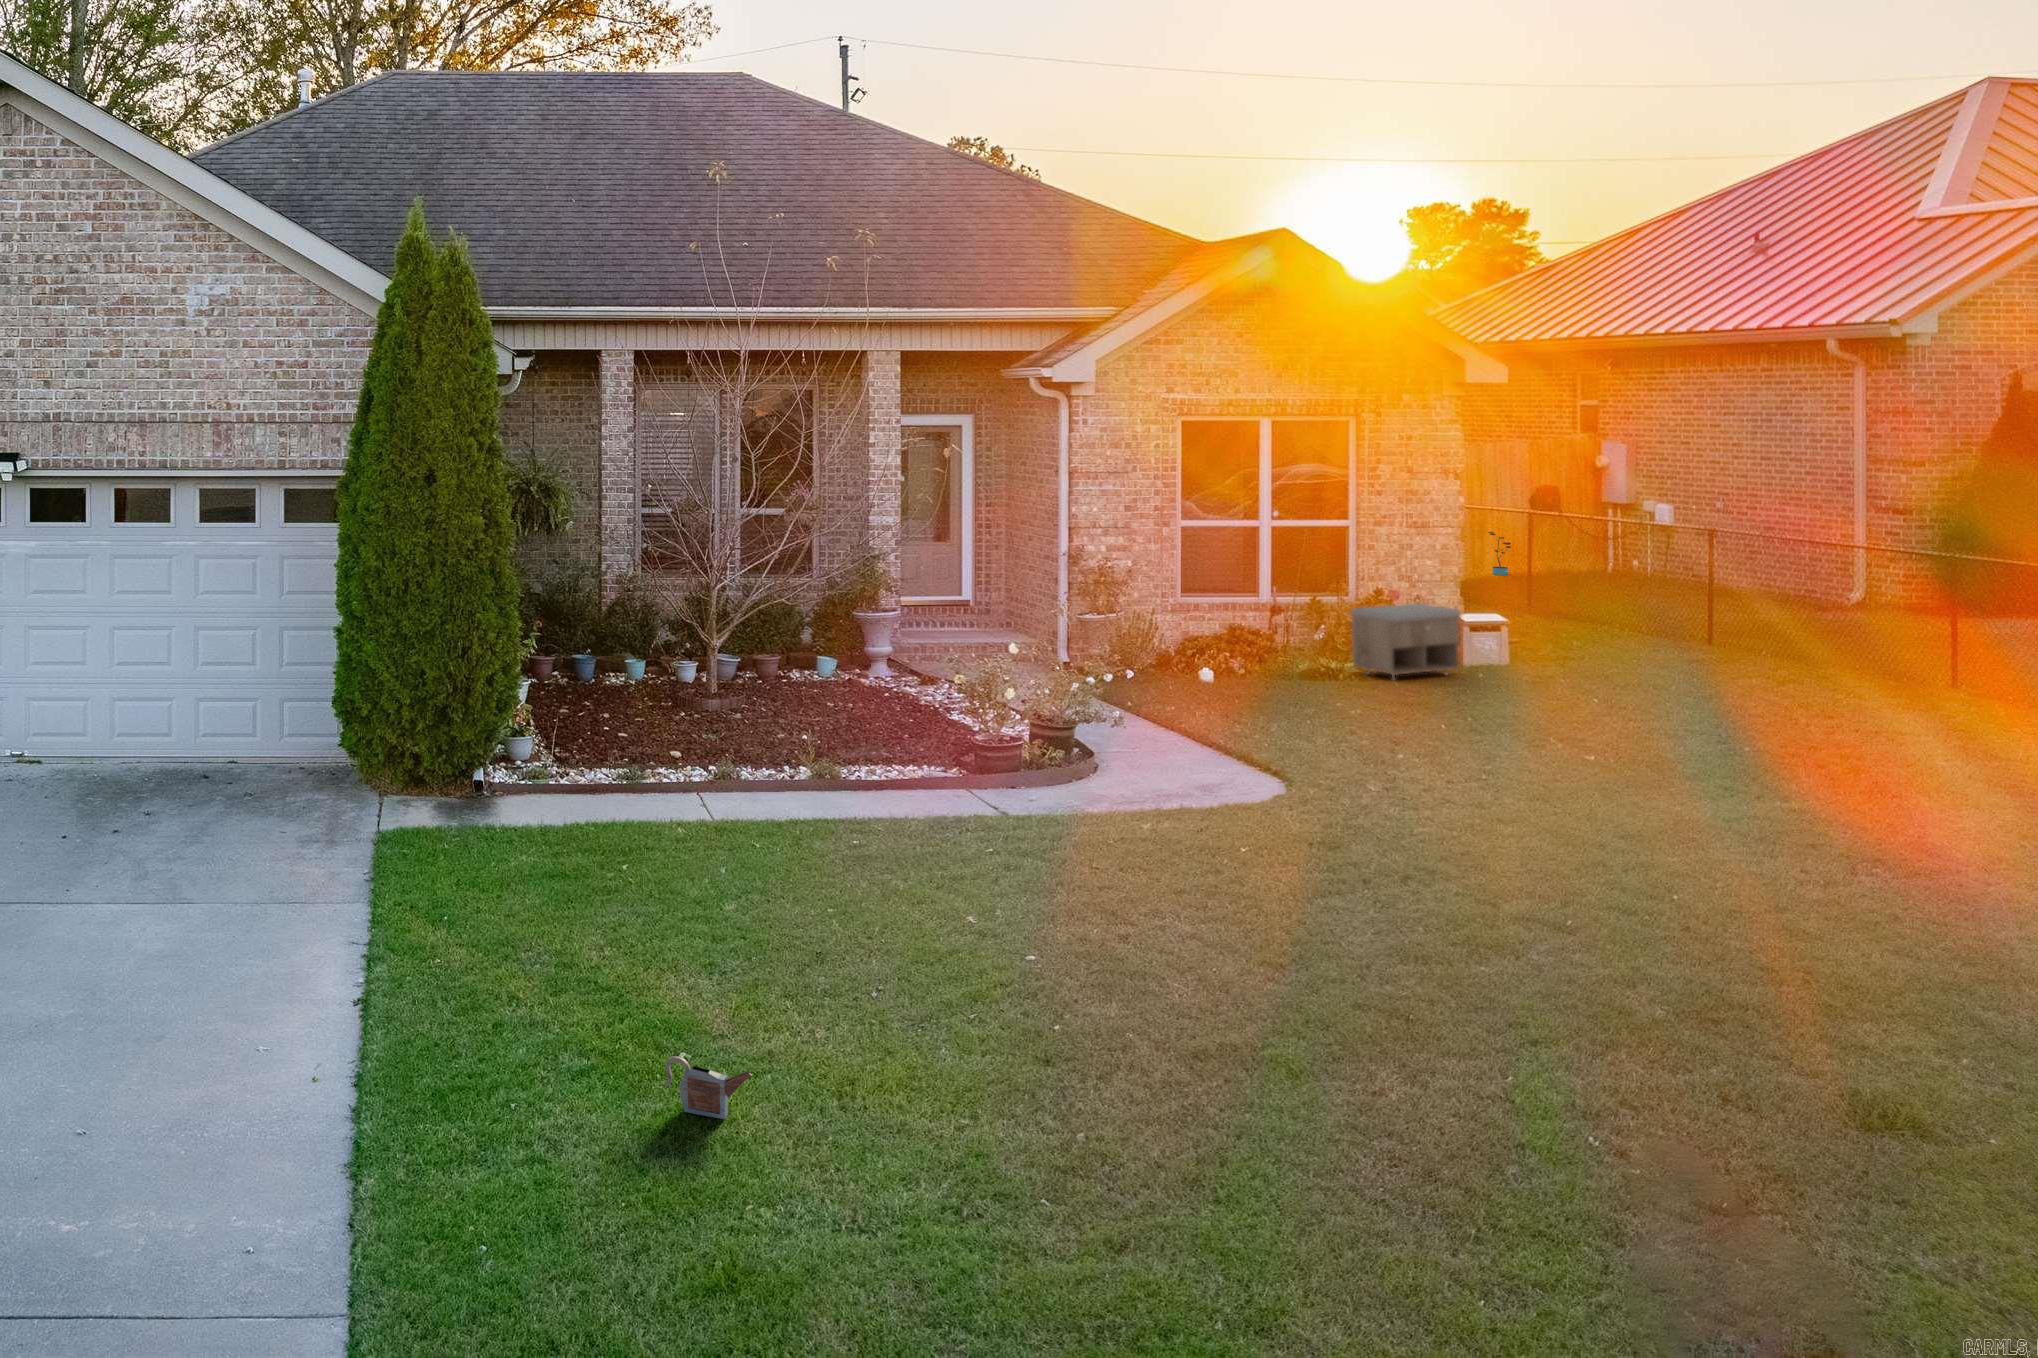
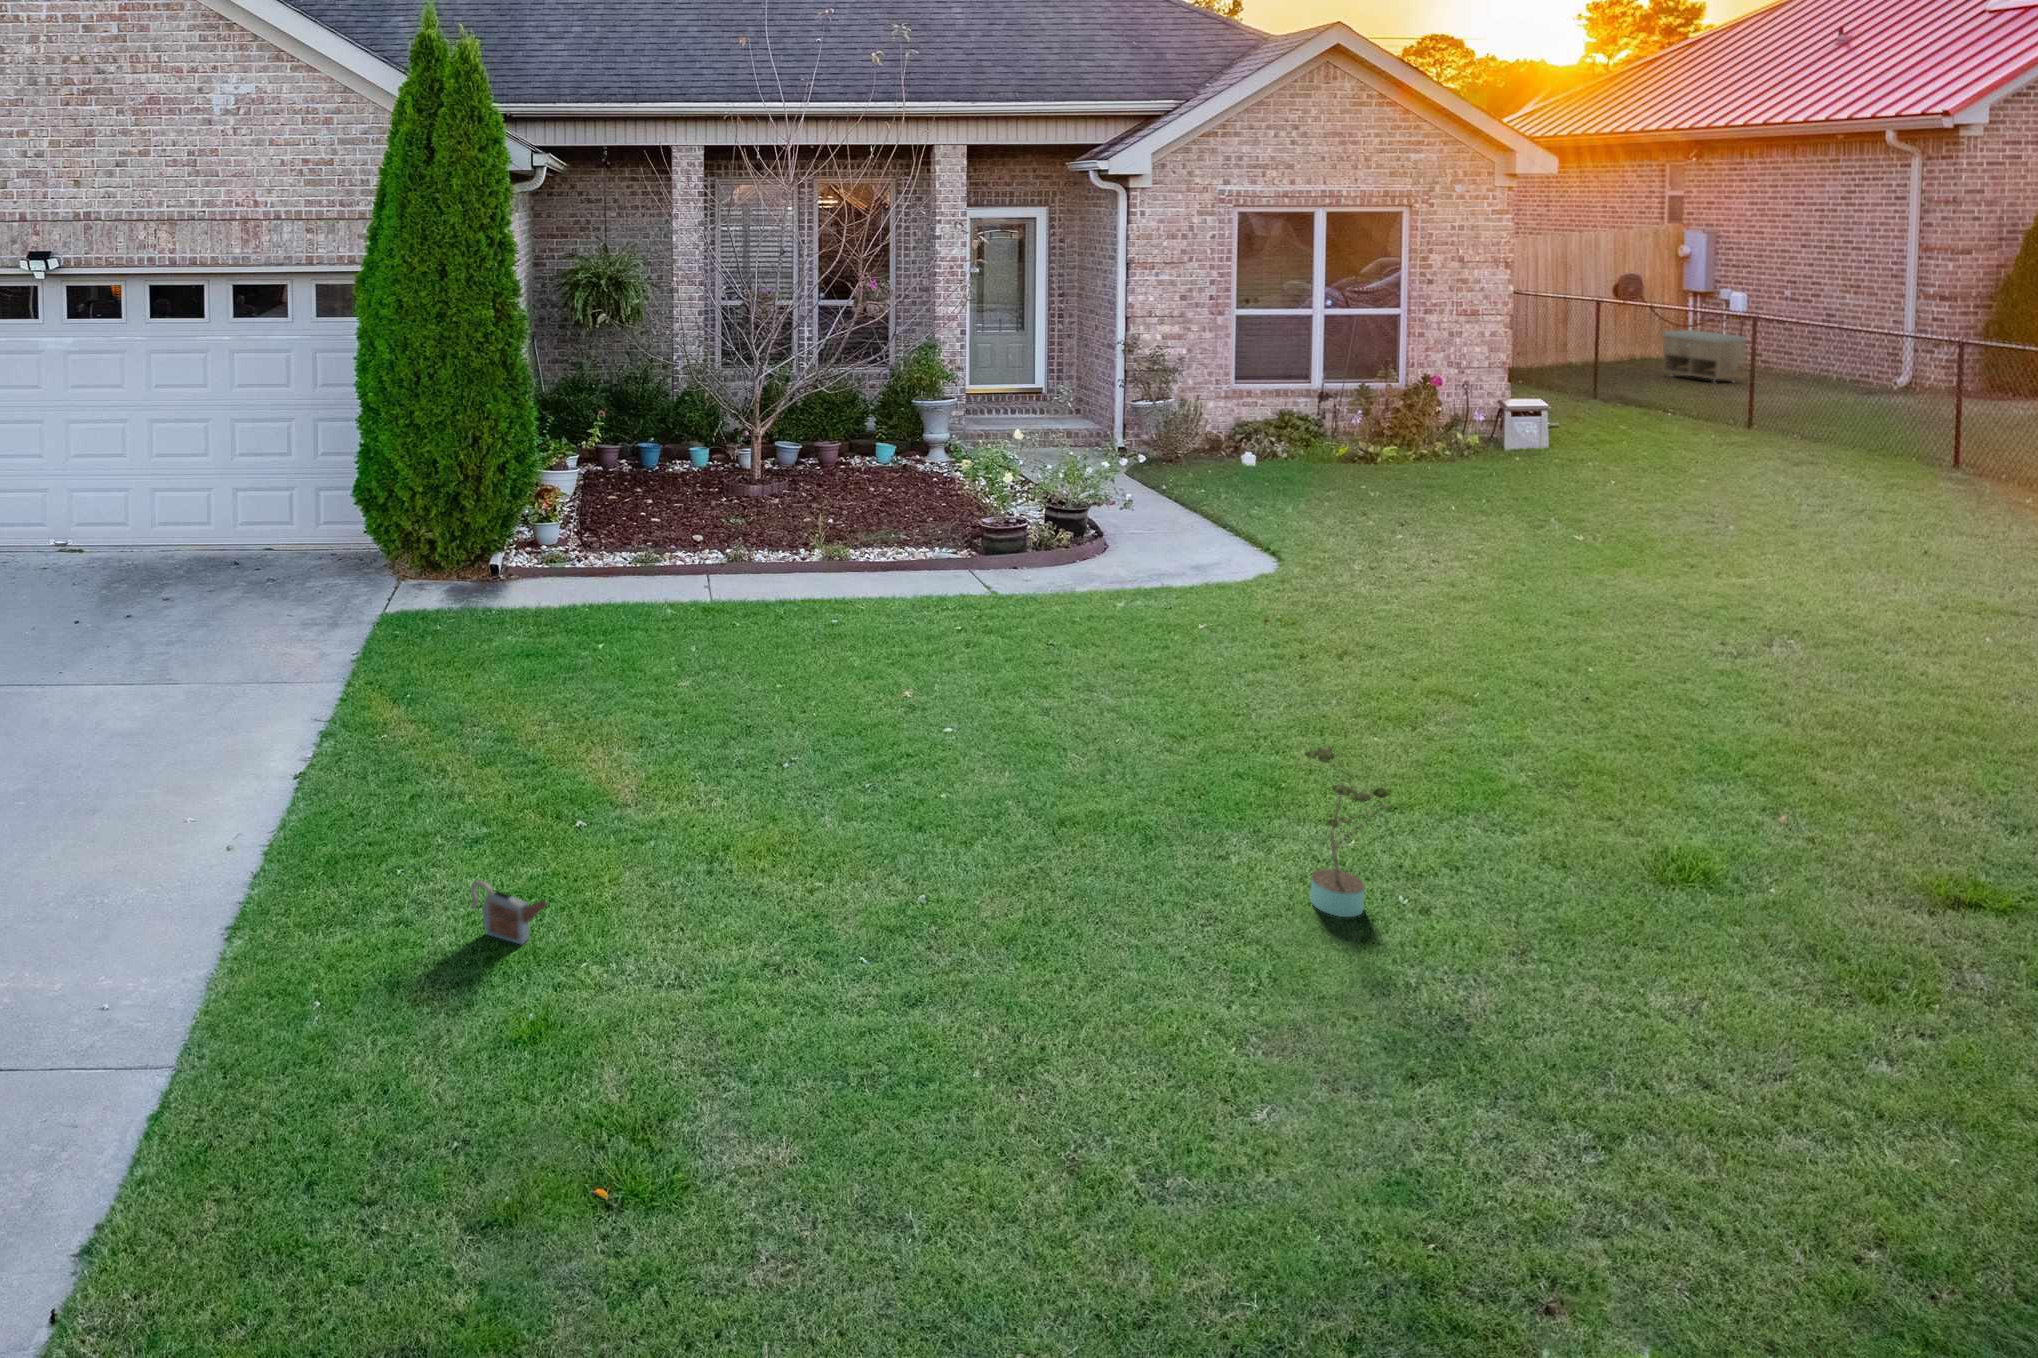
potted plant: present [1489,532,1511,575] -> present [1306,746,1388,917]
storage bench: present [1352,603,1460,679] -> present [1661,330,1746,382]

